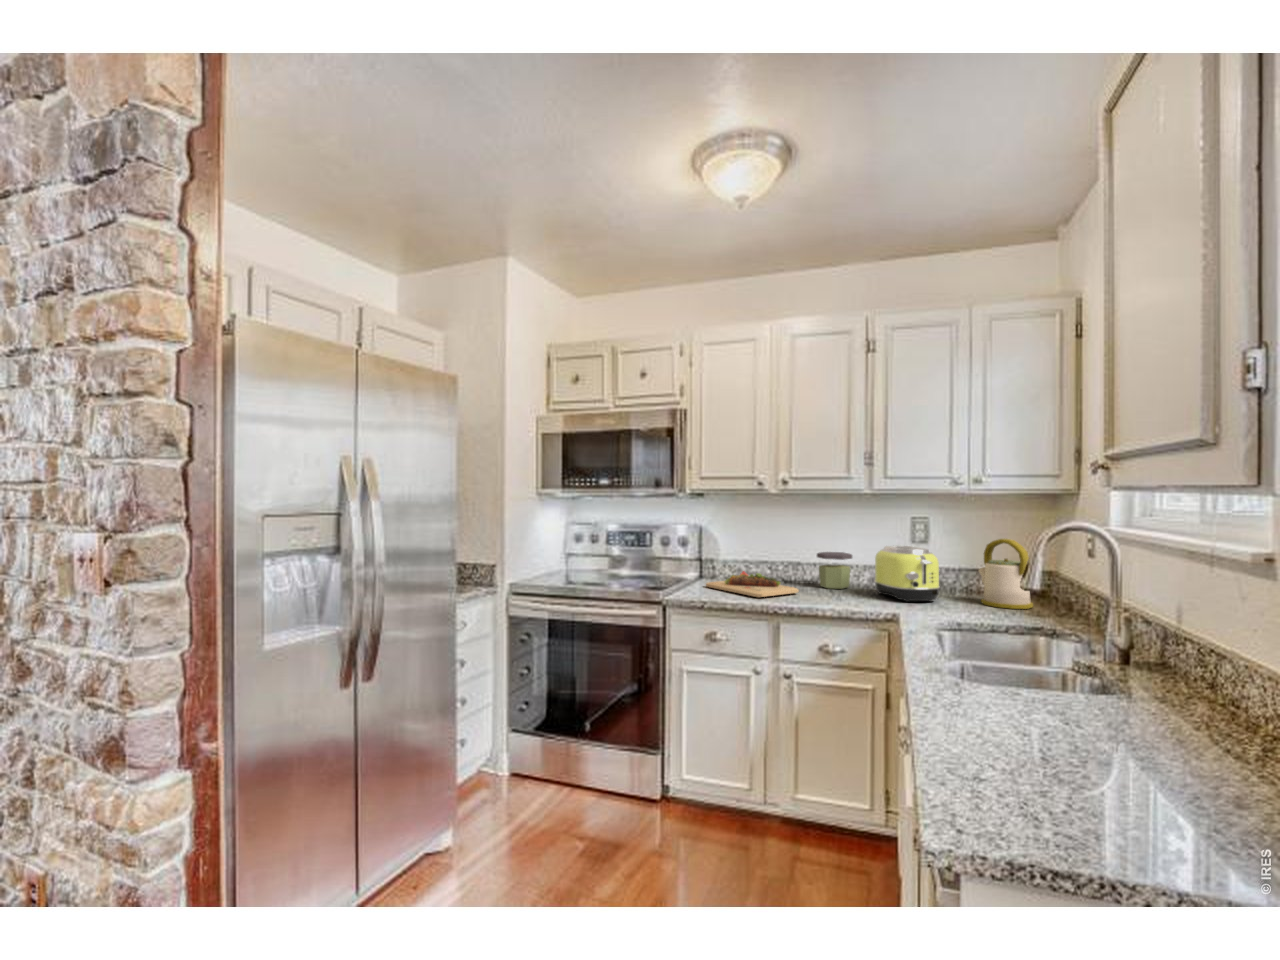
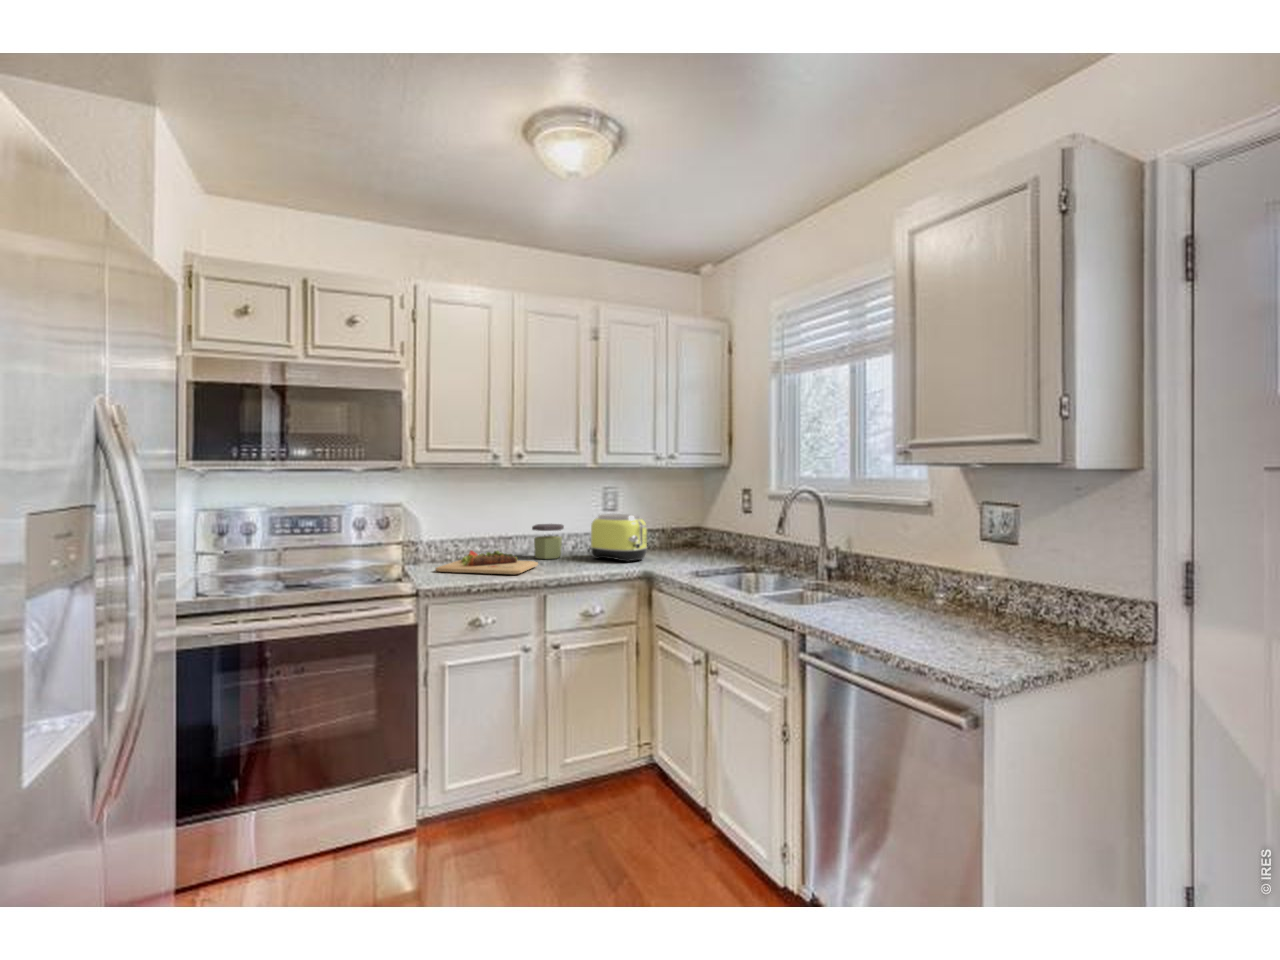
kettle: present [979,539,1033,609] -> none [663,503,704,558]

